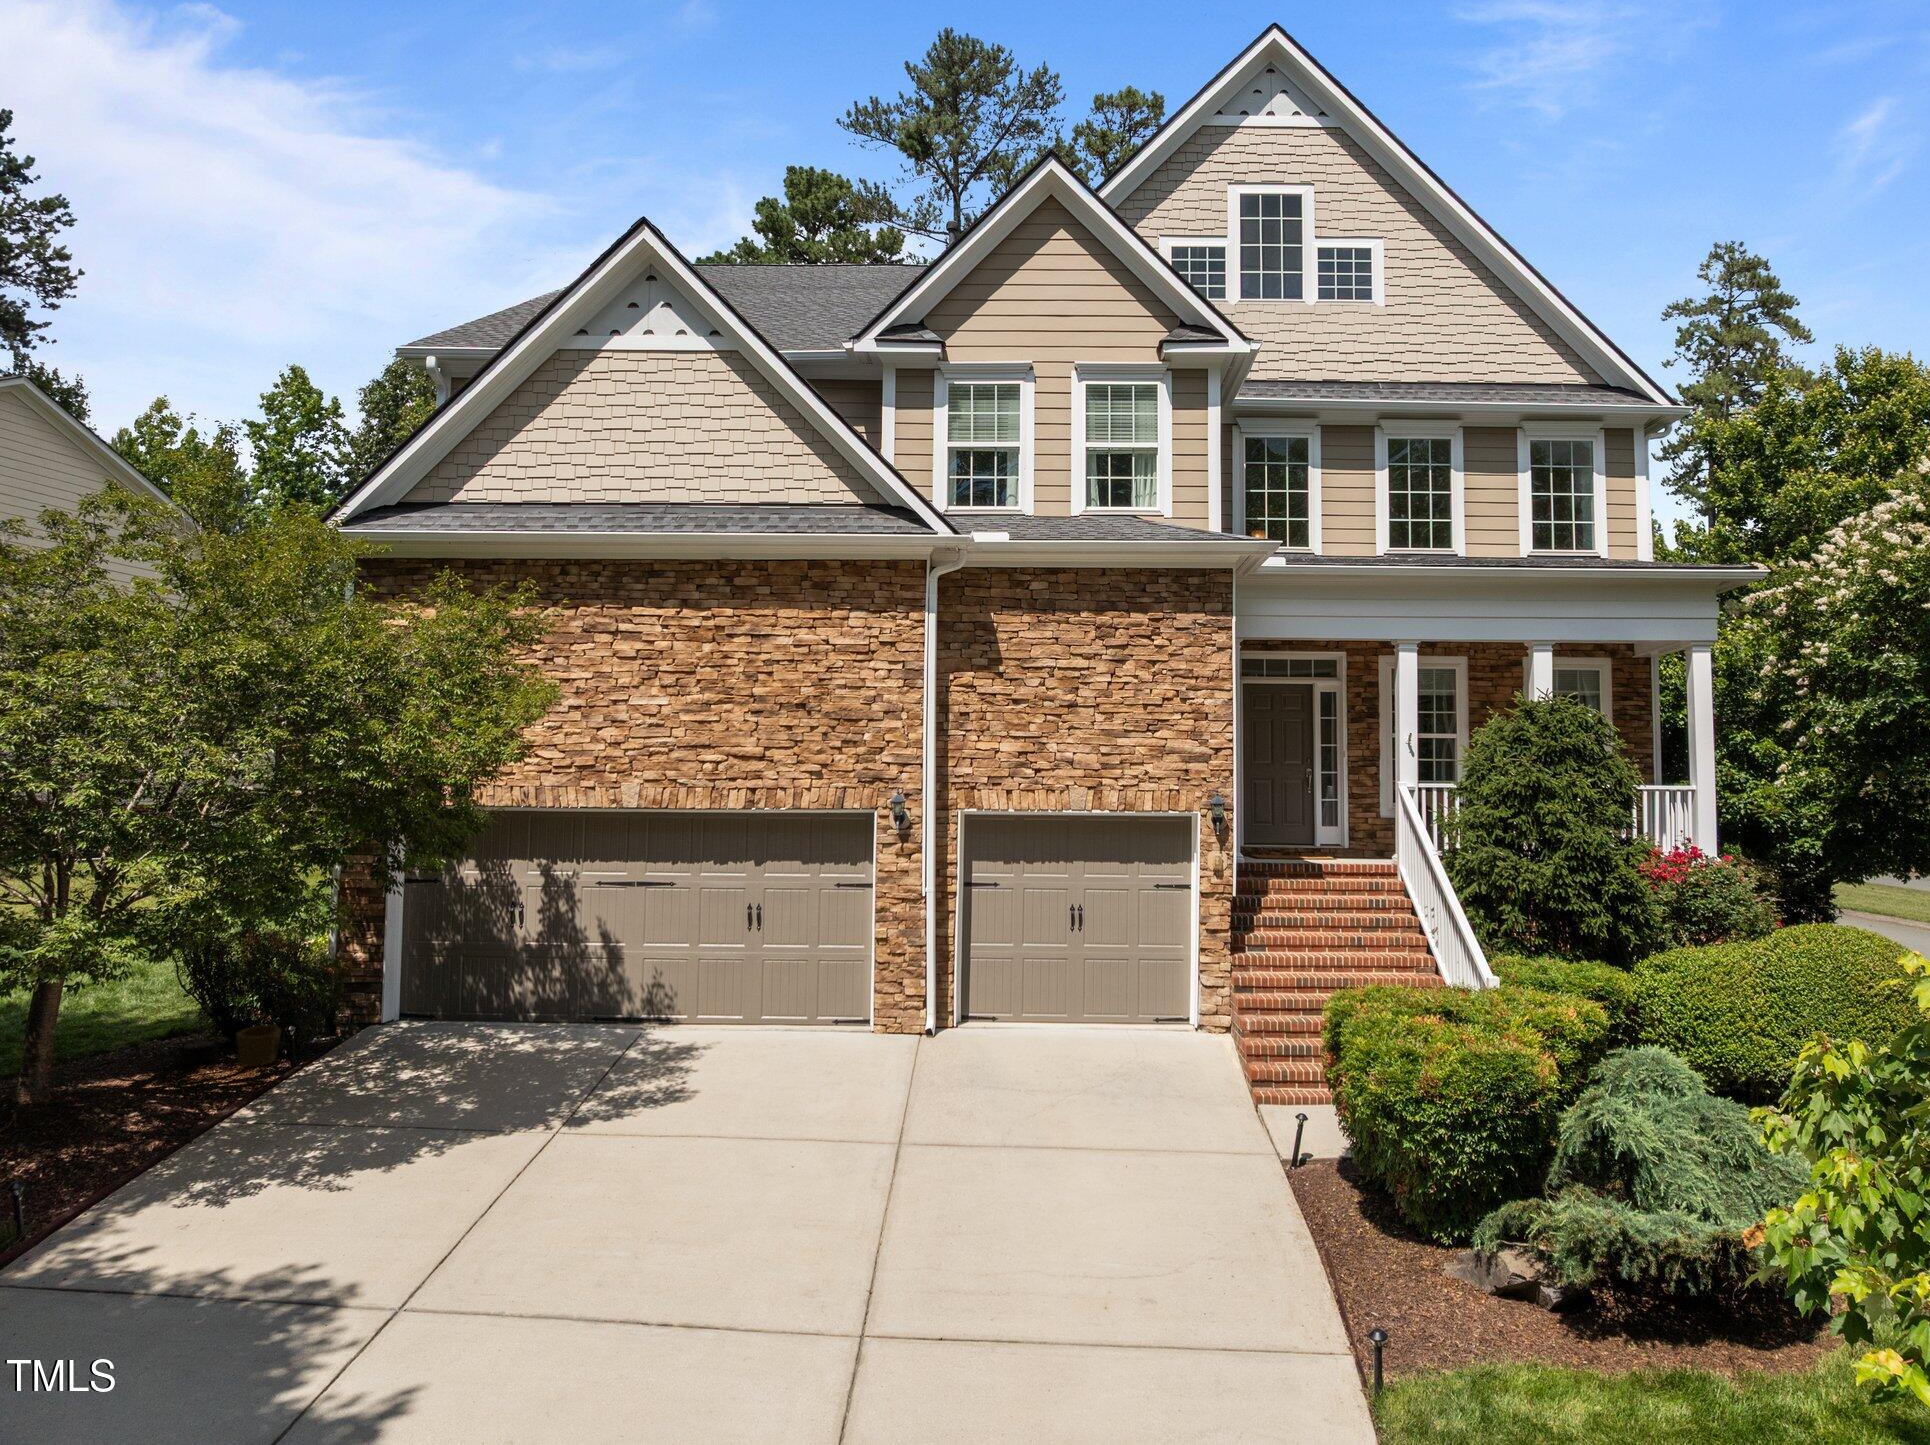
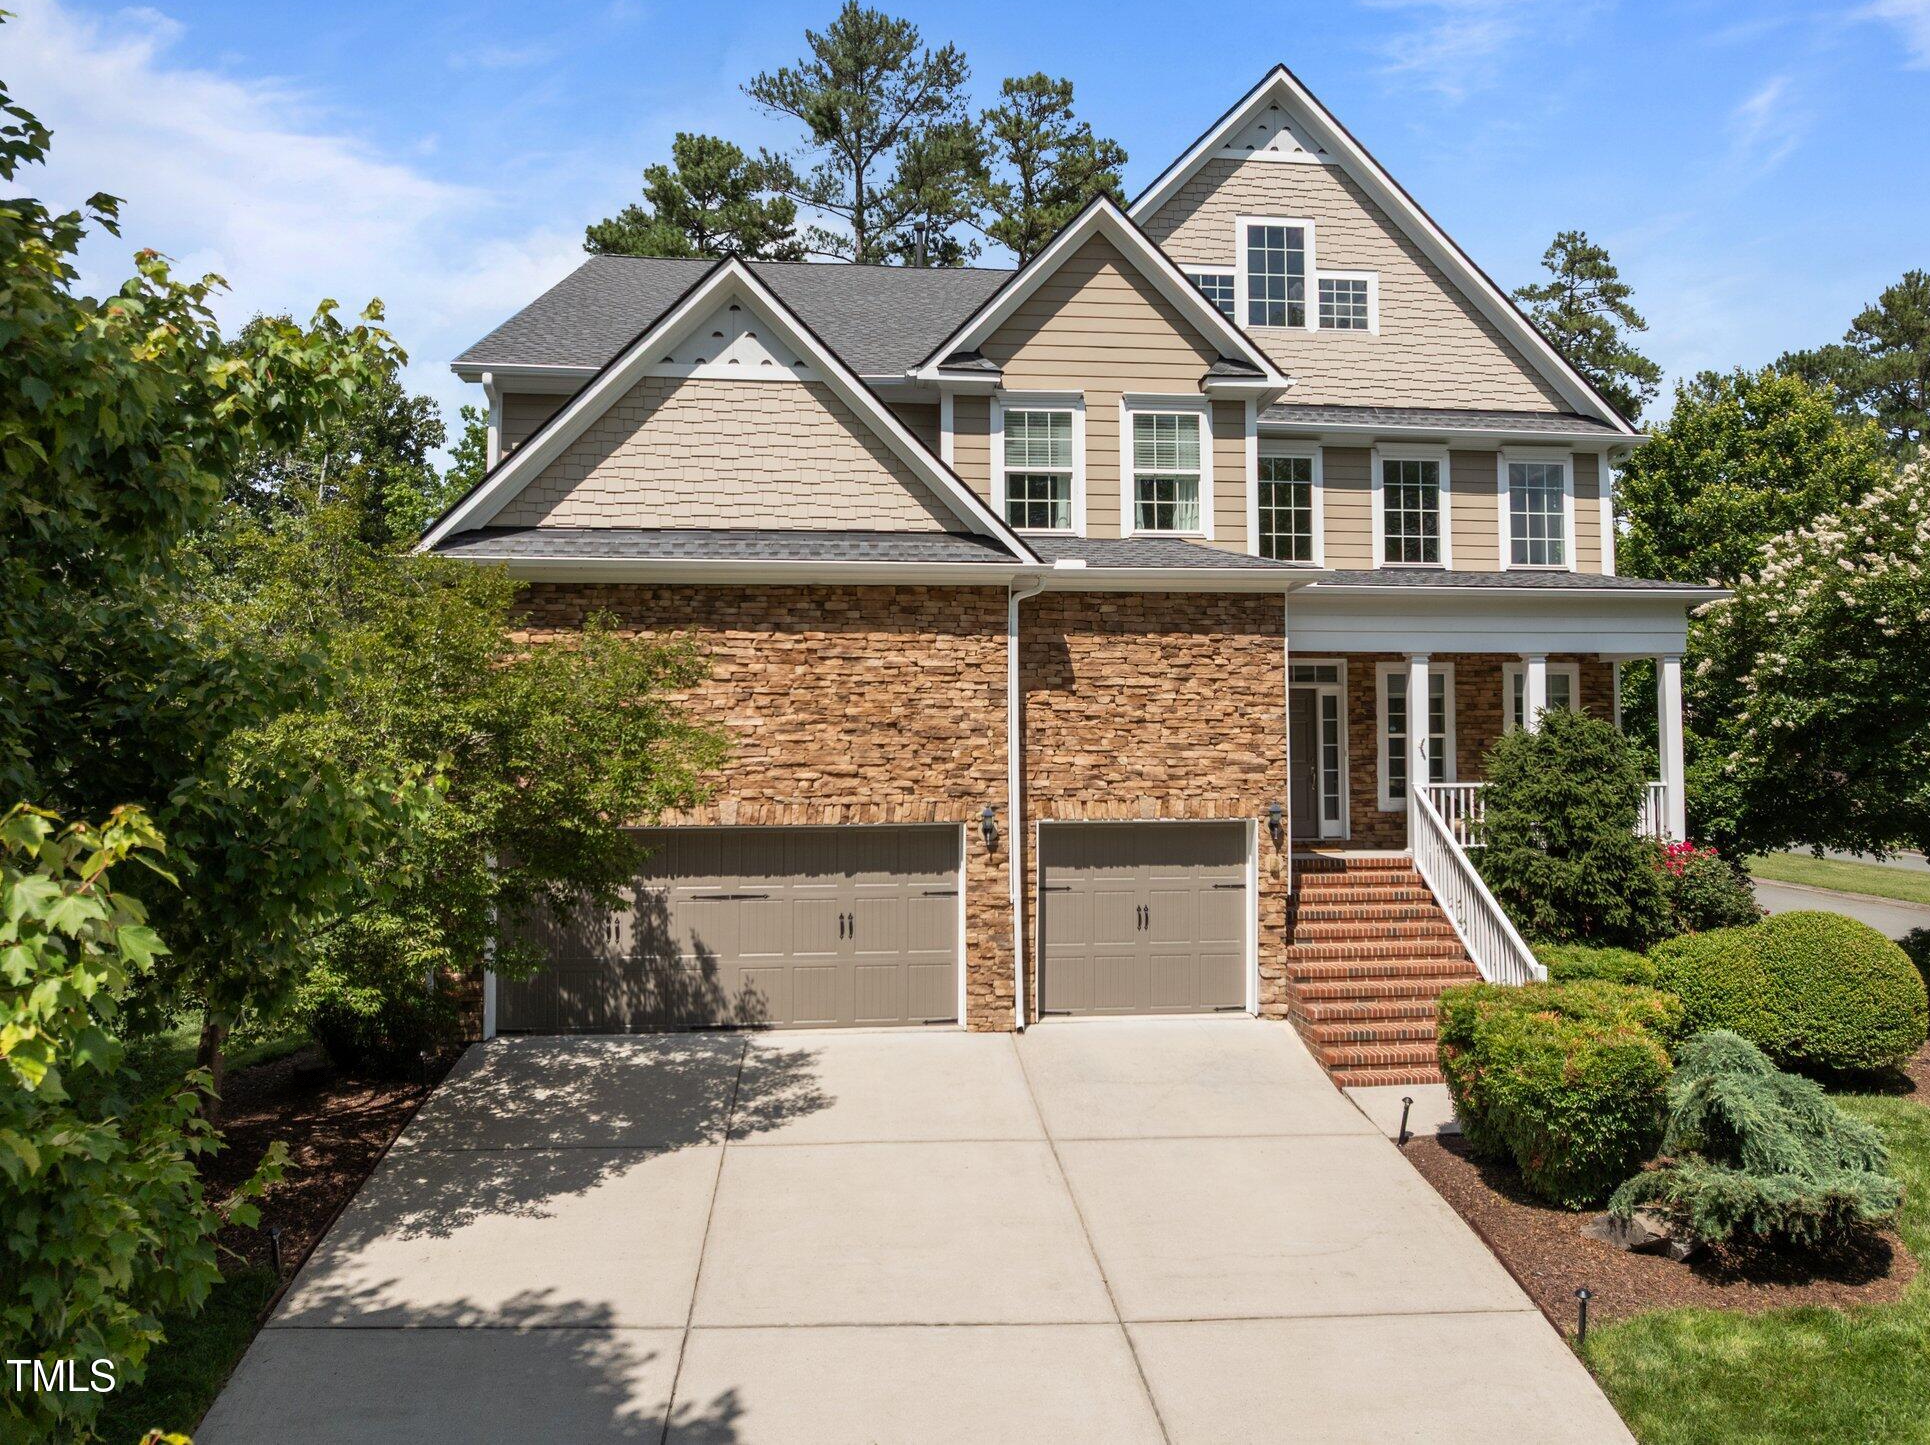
bucket: present [236,1025,281,1067] -> none [351,1044,396,1086]

